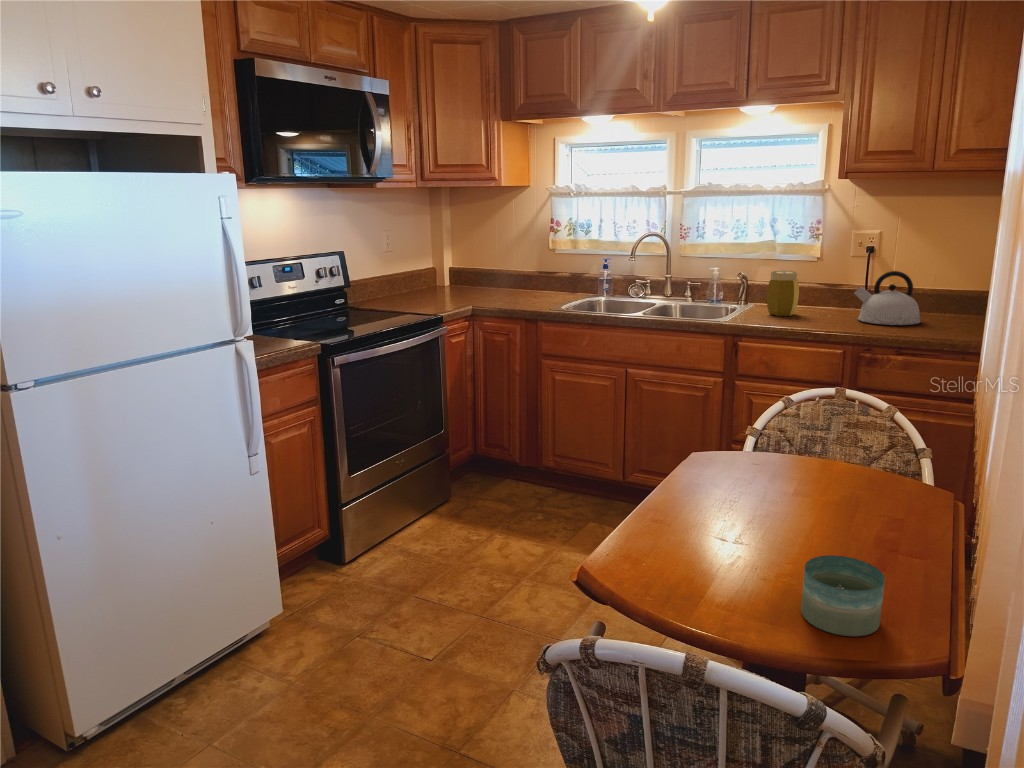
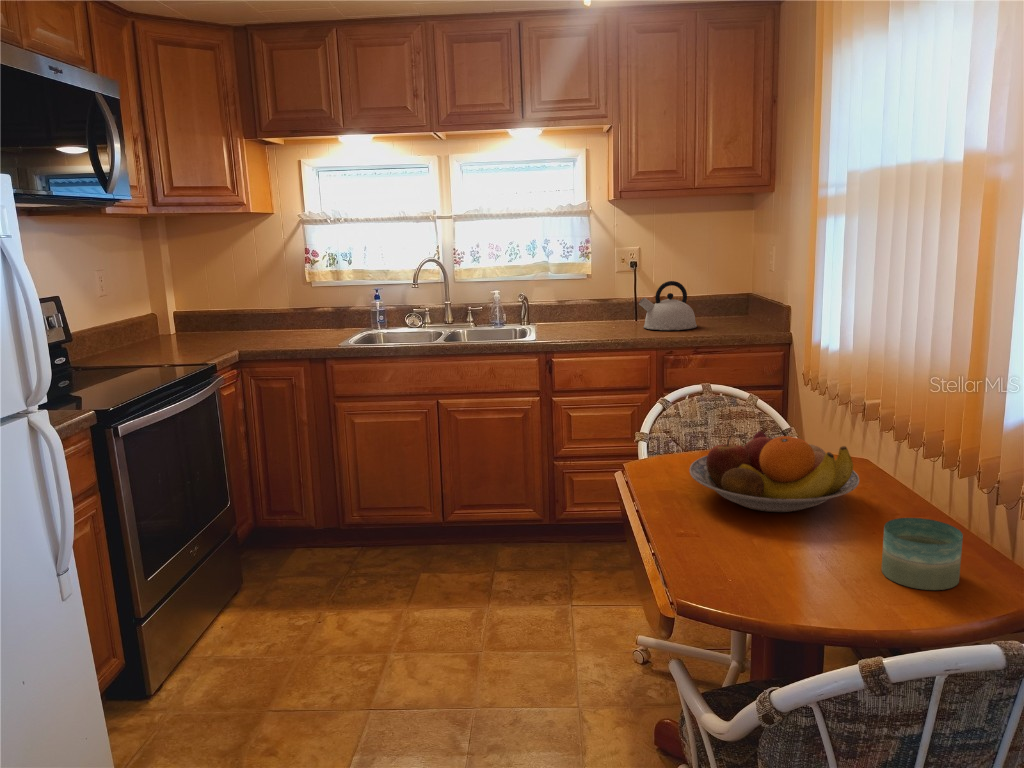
jar: present [767,271,799,316] -> none [559,288,587,332]
fruit bowl: none [708,443,883,530] -> present [689,431,859,512]

